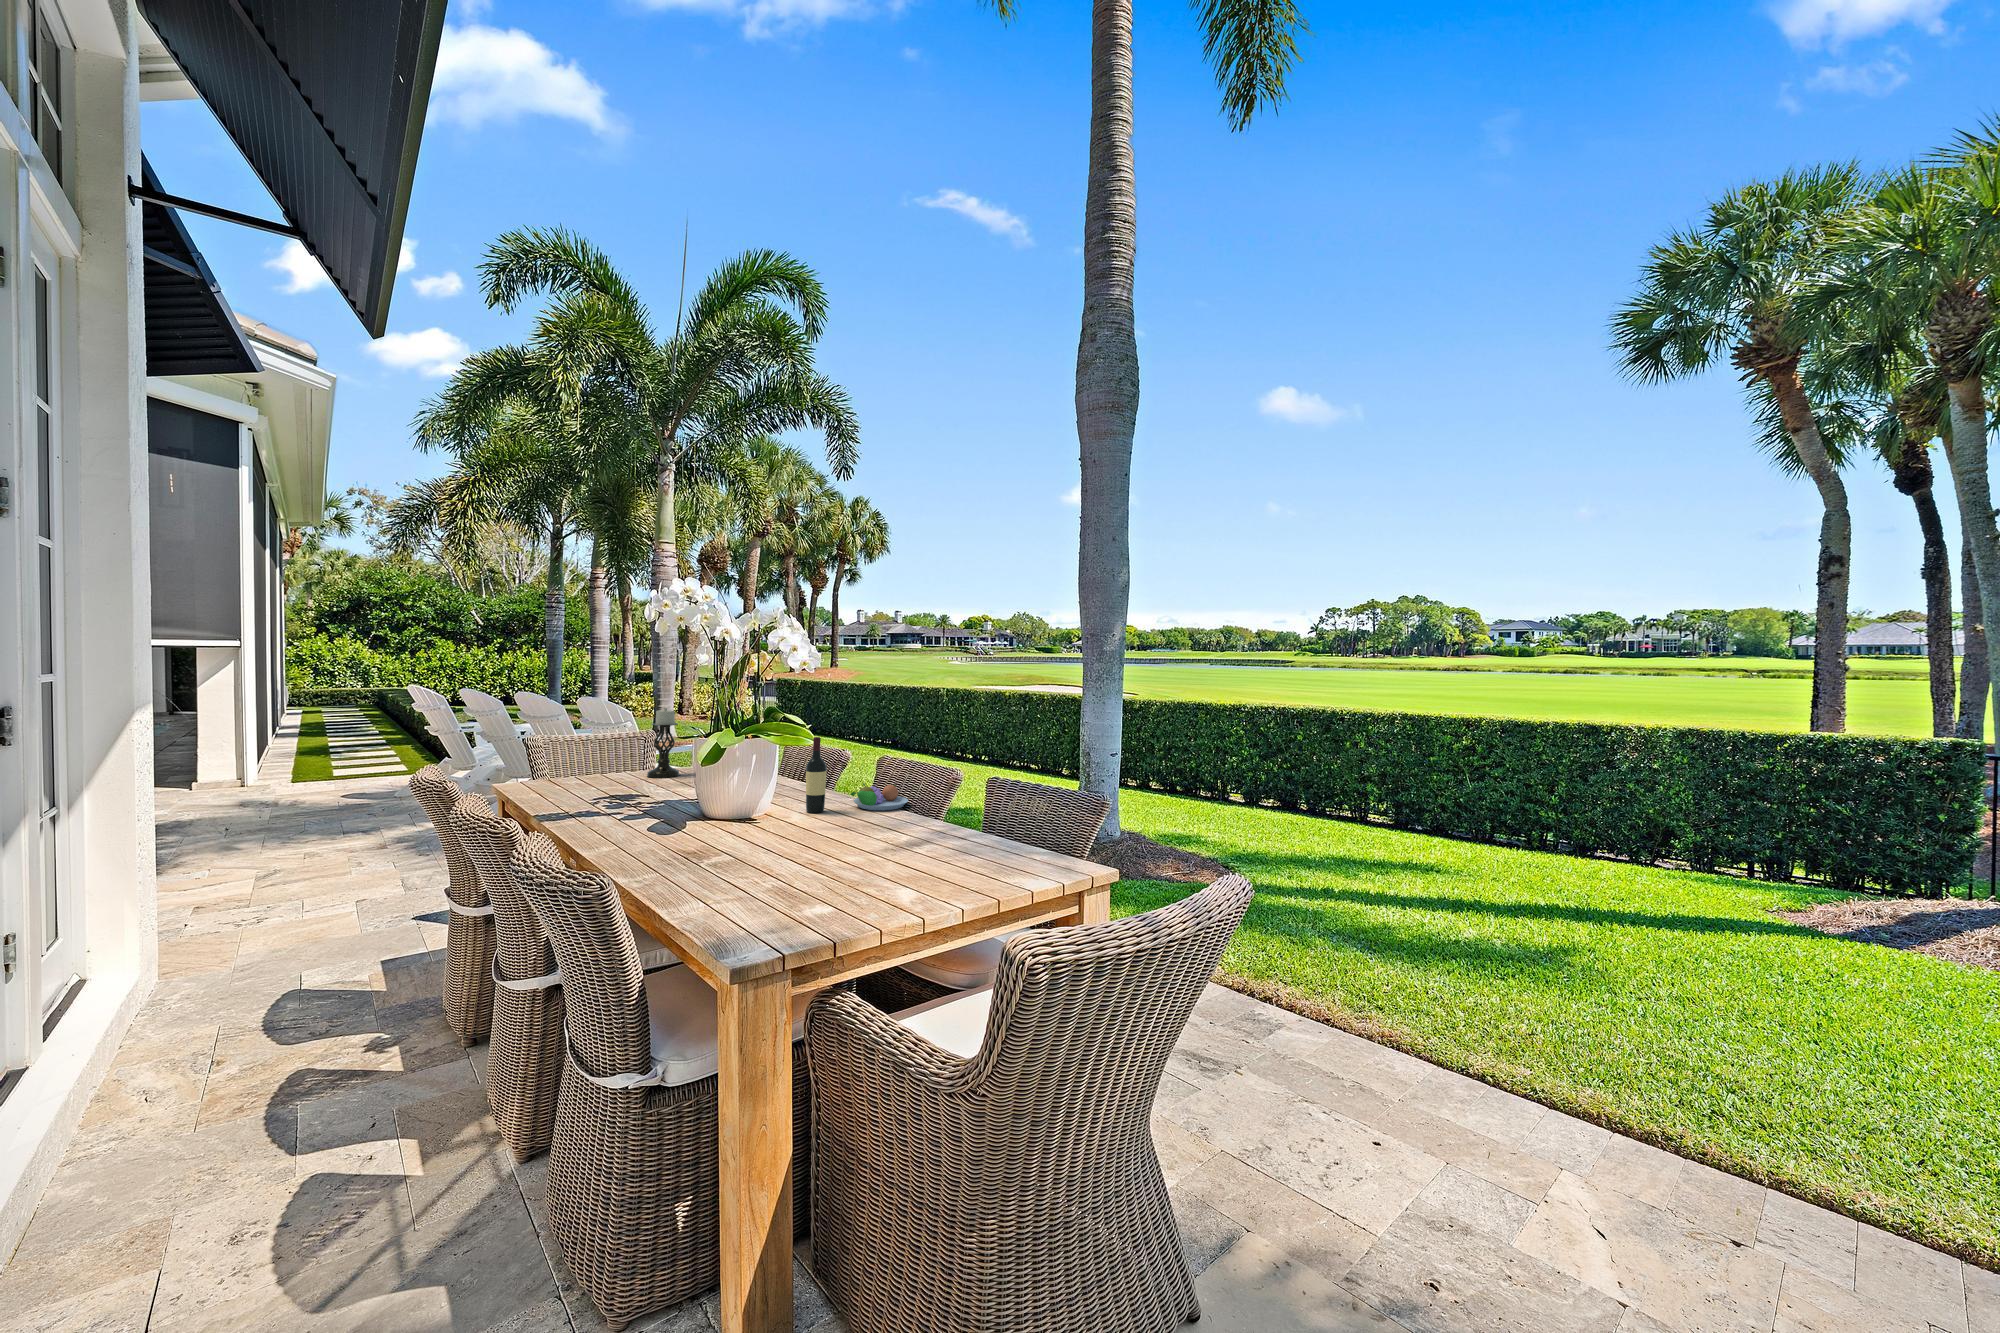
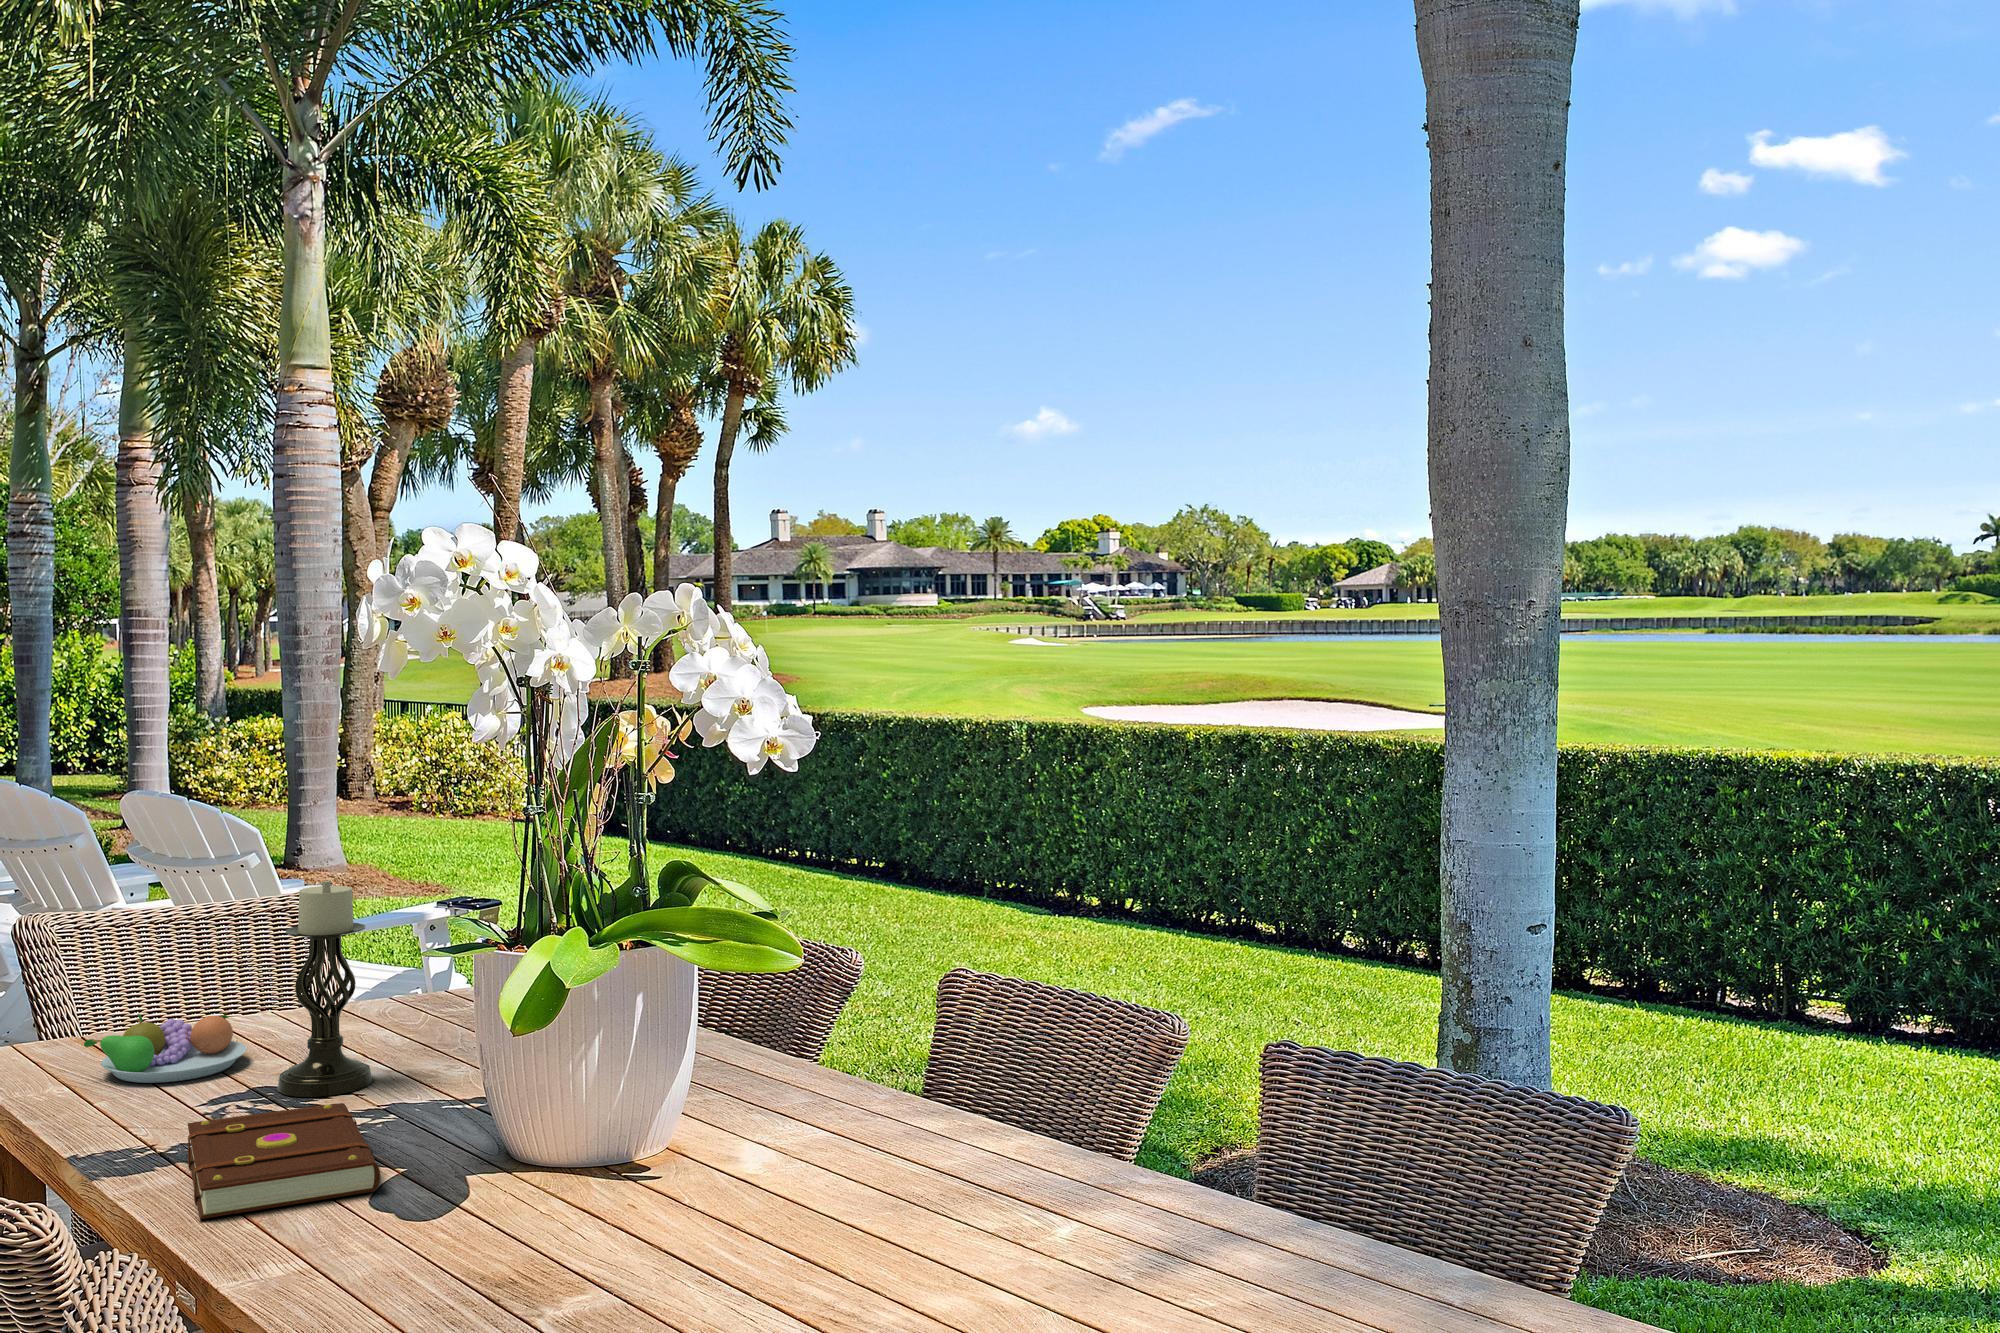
wine bottle: present [806,737,827,813] -> none [799,1028,865,1288]
book: none [617,775,679,800] -> present [187,1103,380,1219]
fruit bowl: present [851,783,908,810] -> present [84,1013,246,1083]

